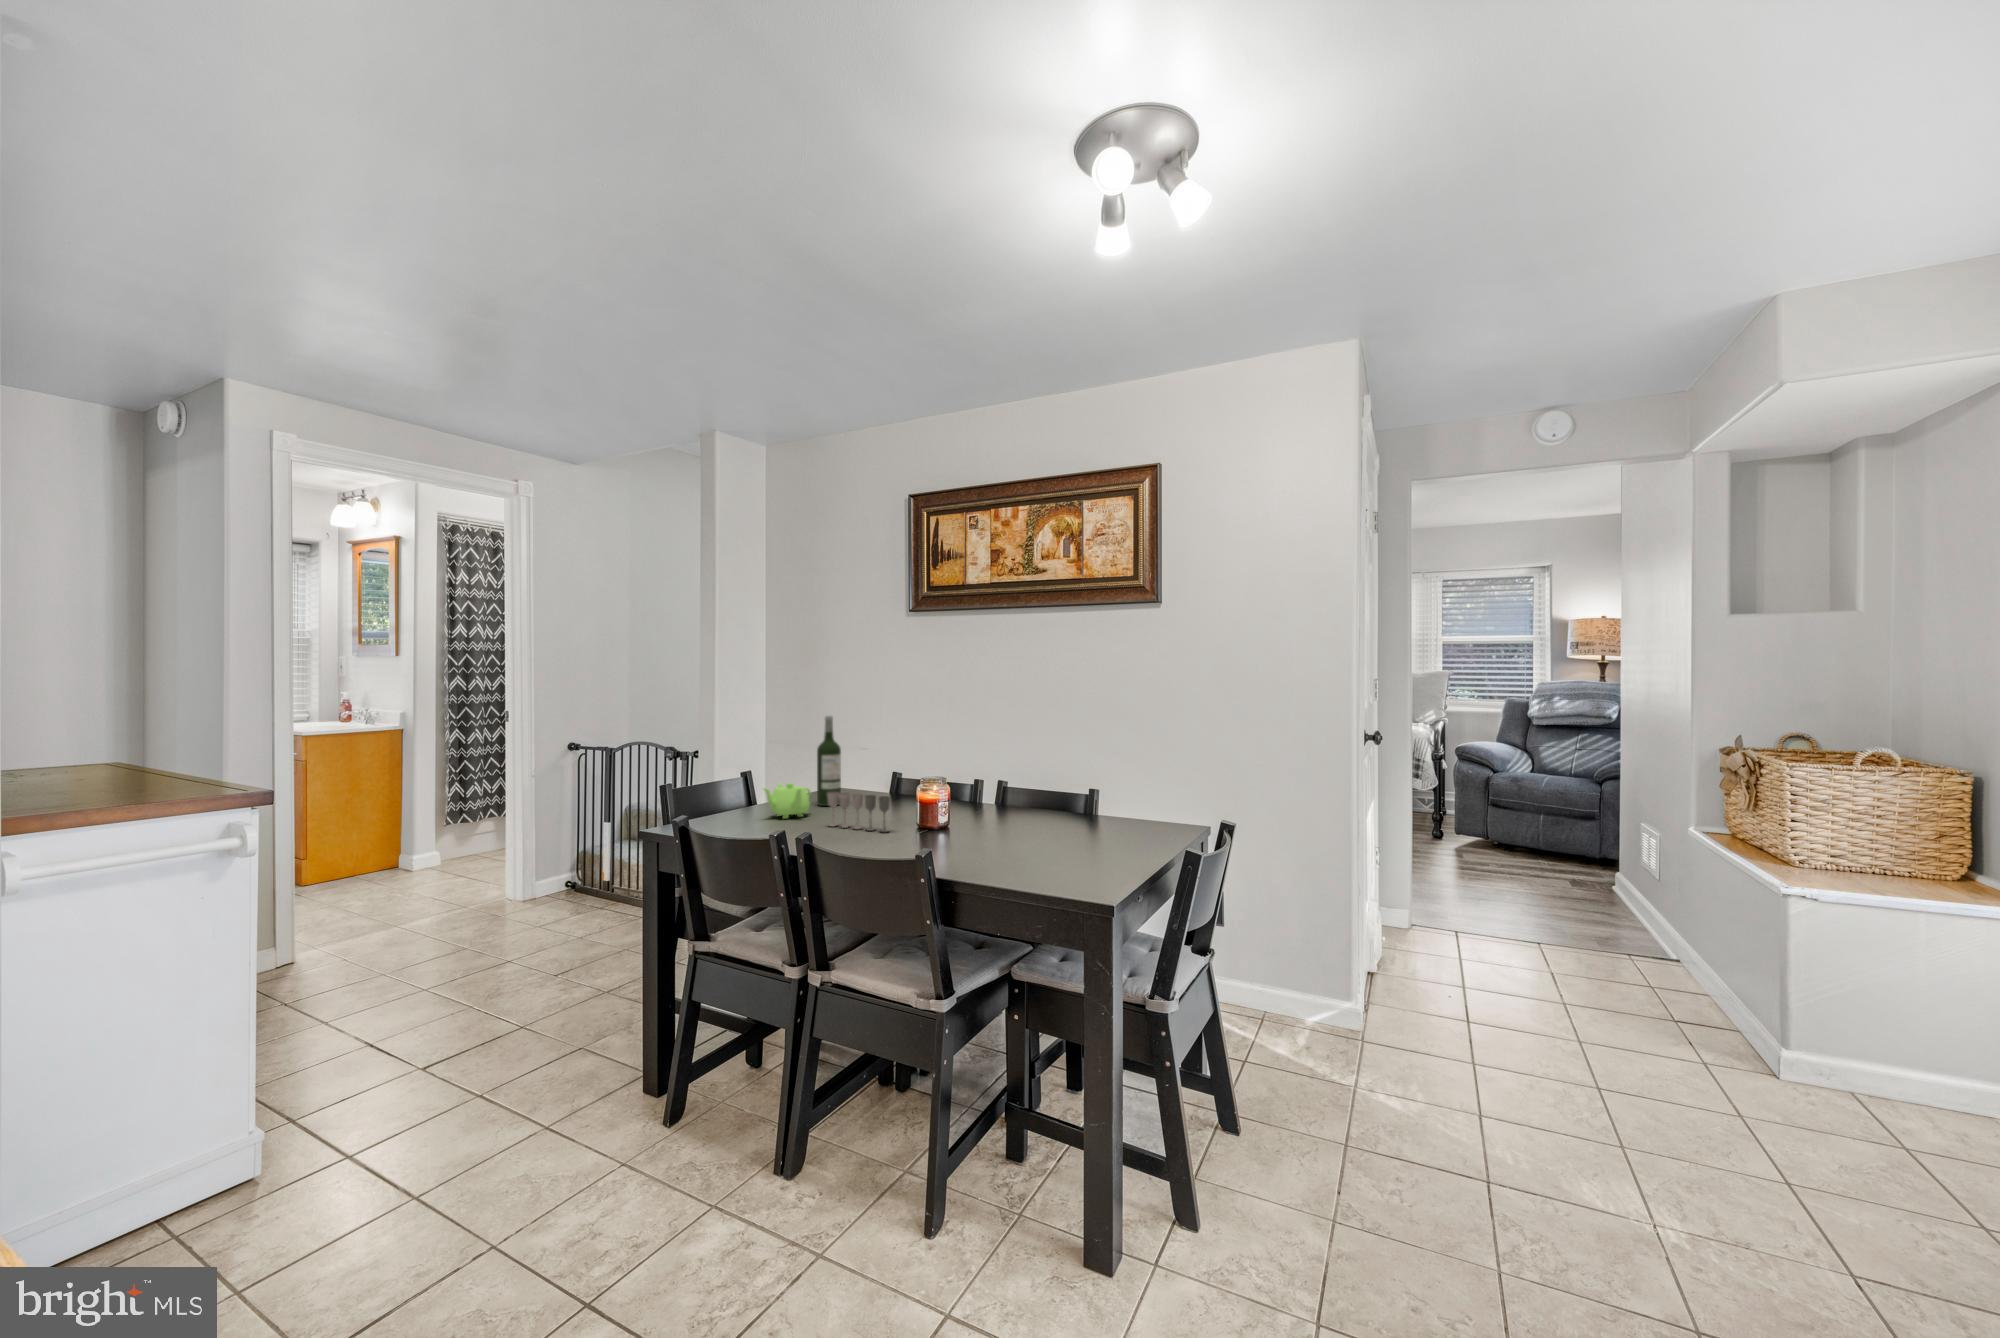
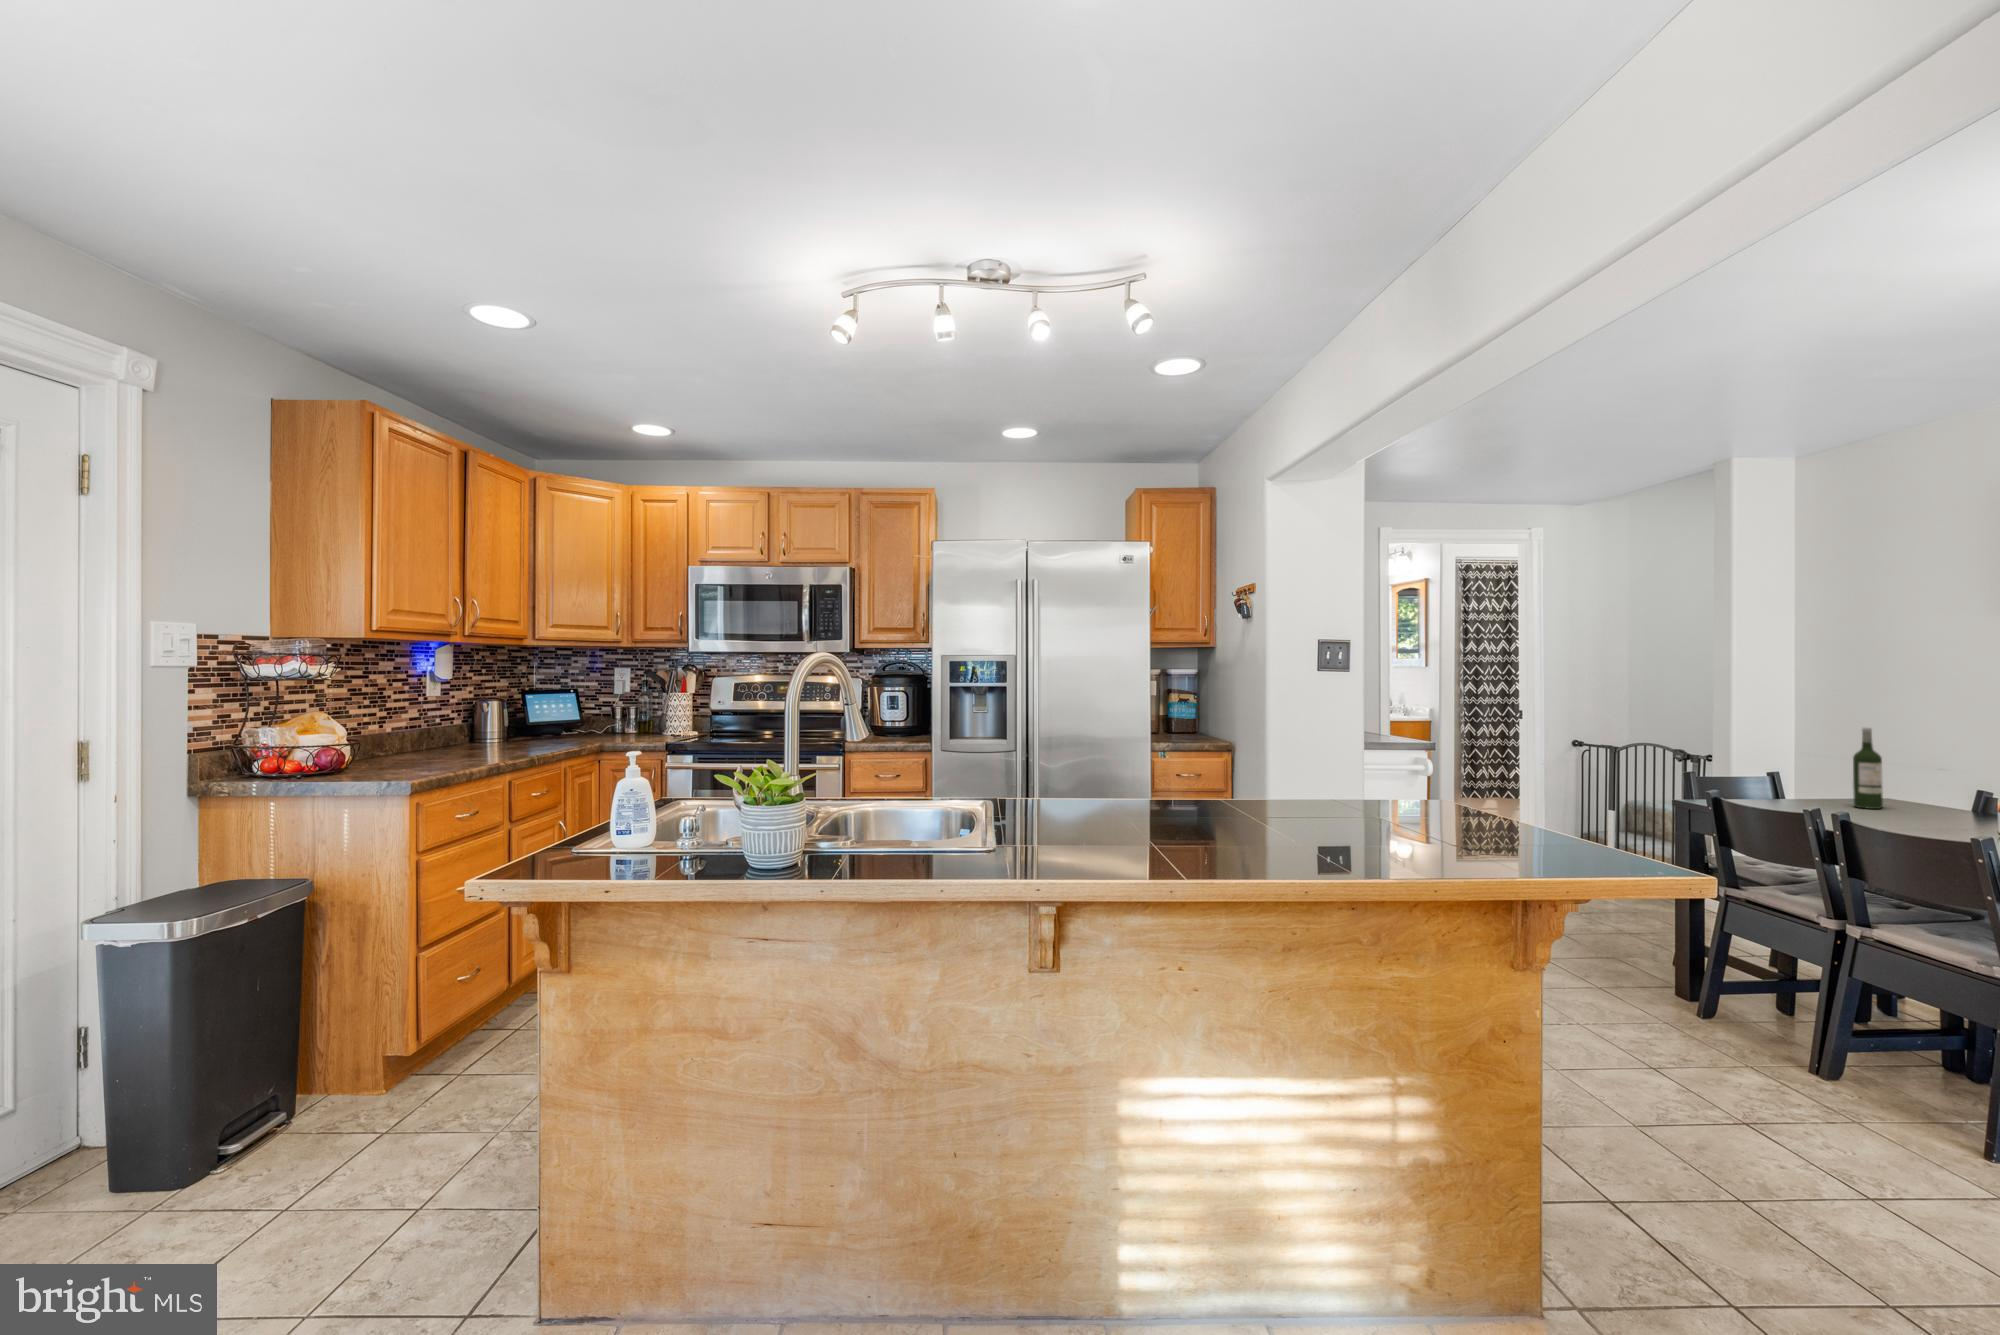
teapot: present [764,783,811,819] -> none [1792,783,1846,813]
wine glass: present [827,792,890,832] -> none [1865,793,1940,832]

